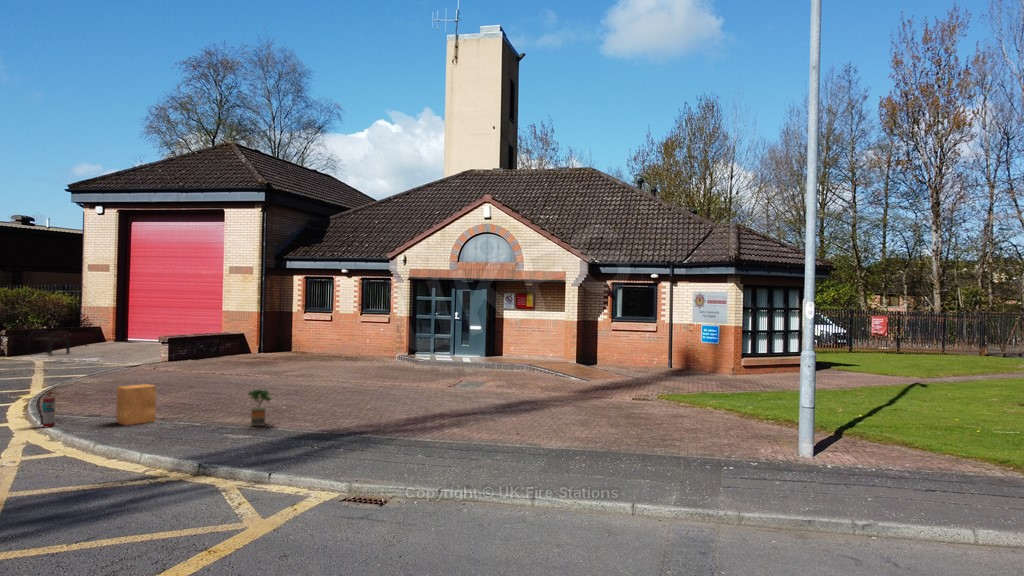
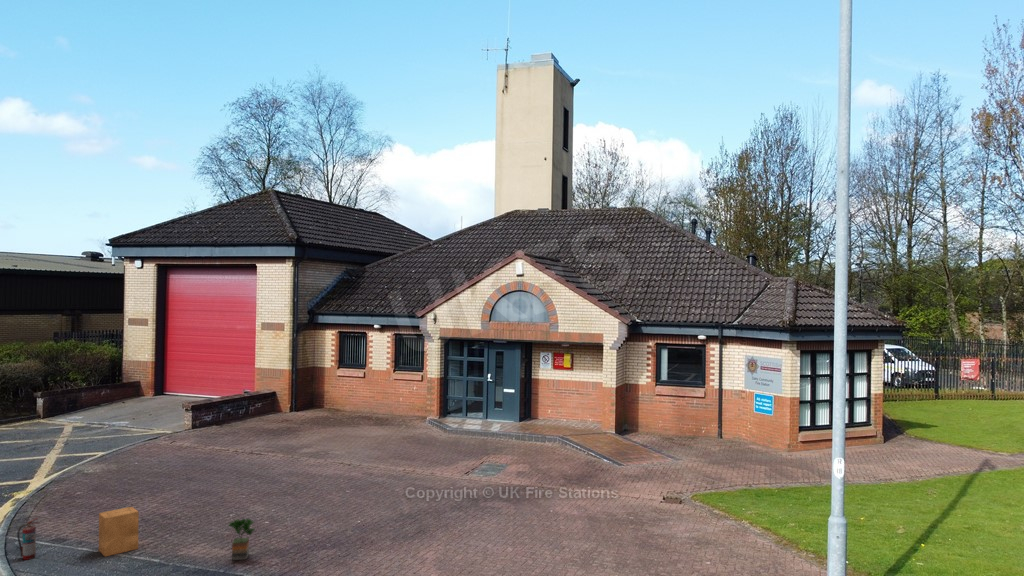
bench: present [28,330,70,355] -> none [68,389,107,417]

